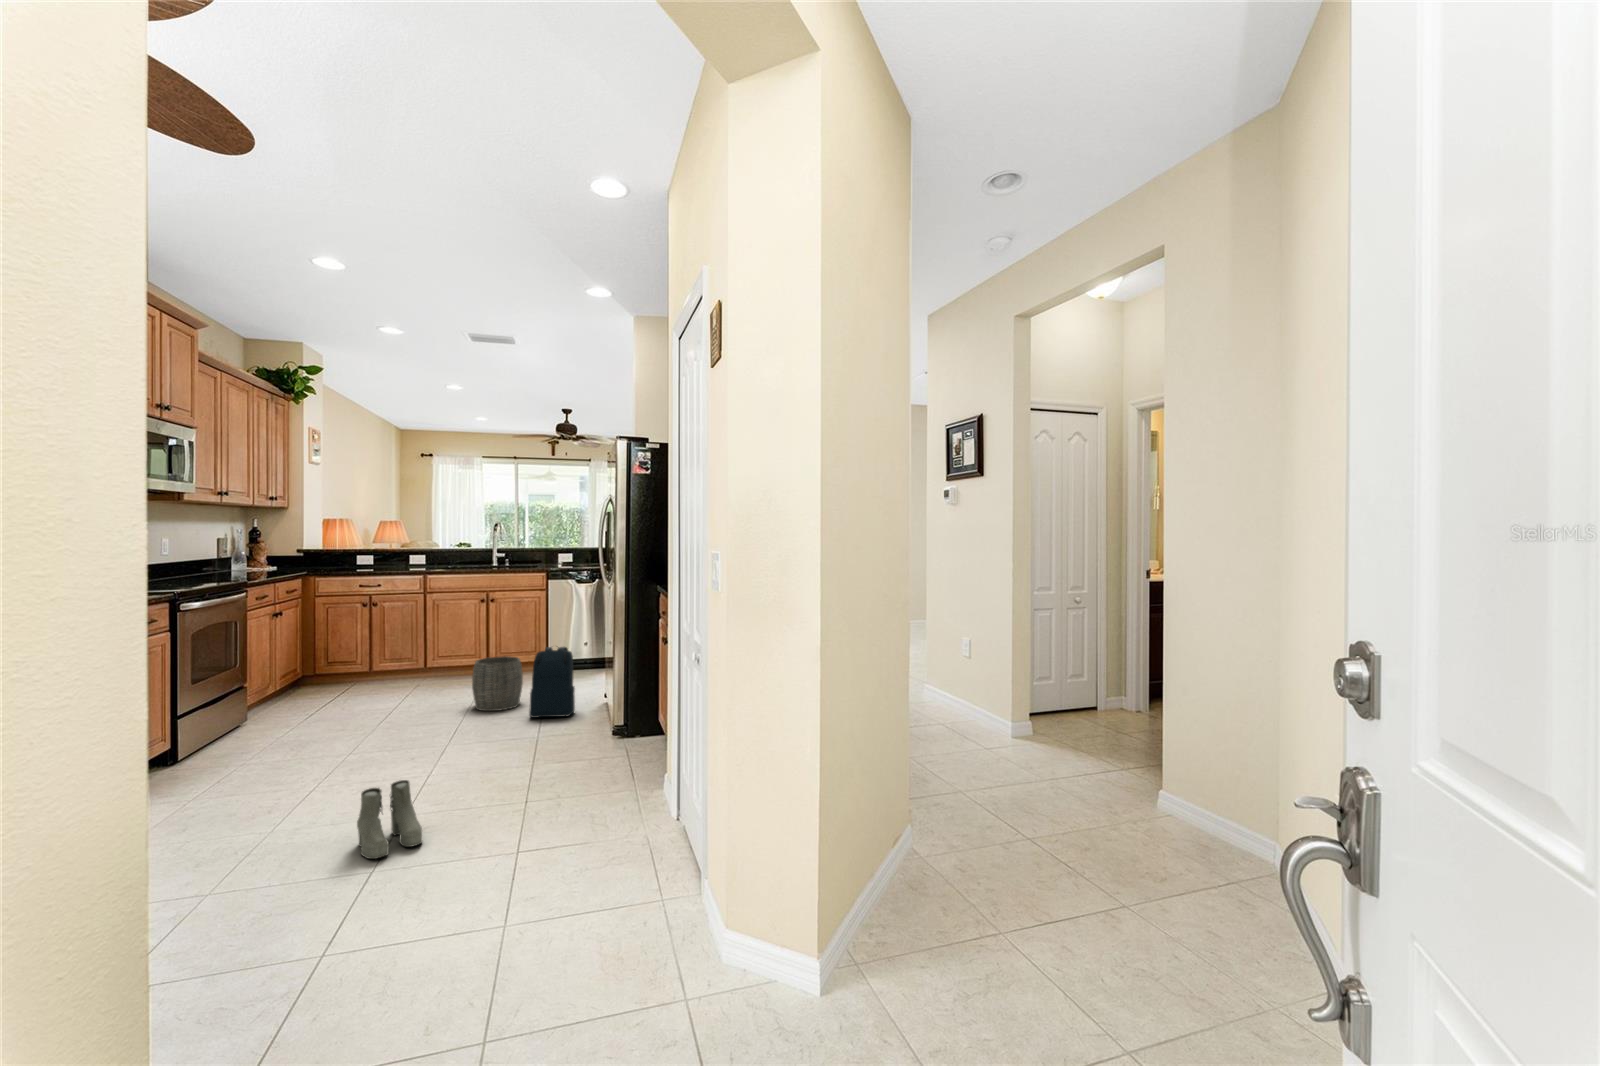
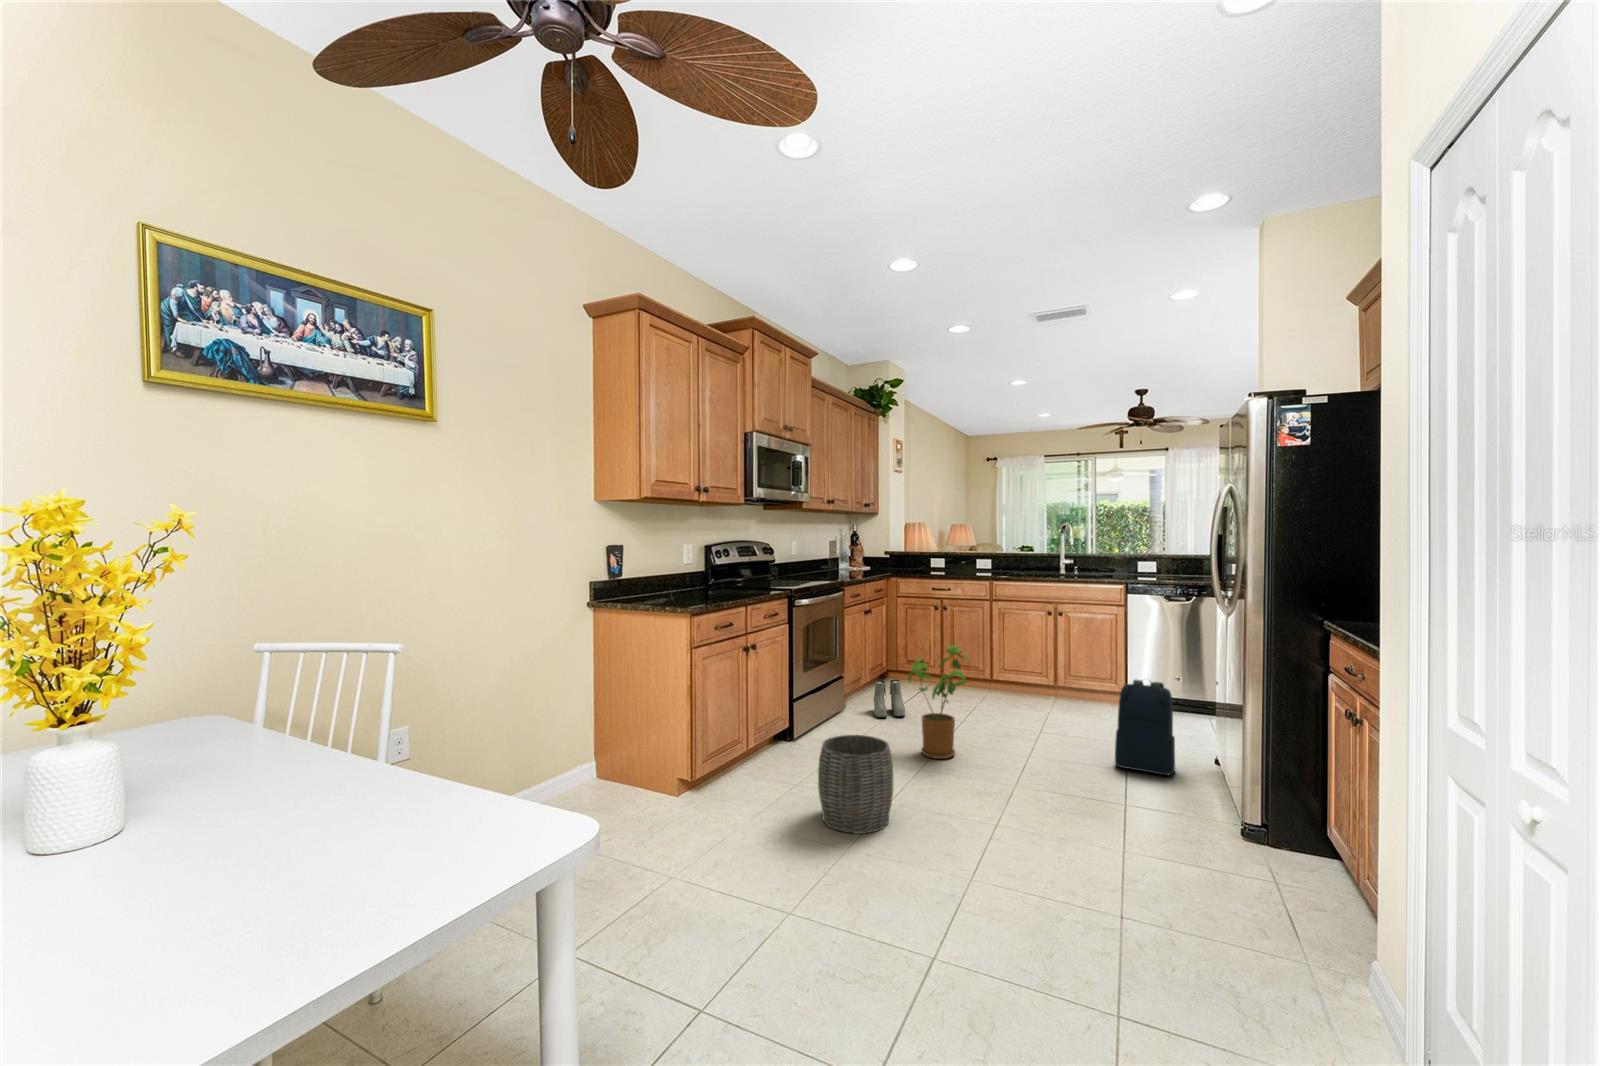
house plant: none [333,635,401,743] -> present [908,645,970,759]
woven basket: present [472,656,523,711] -> present [818,735,894,834]
boots: present [357,780,423,859] -> present [873,680,905,717]

